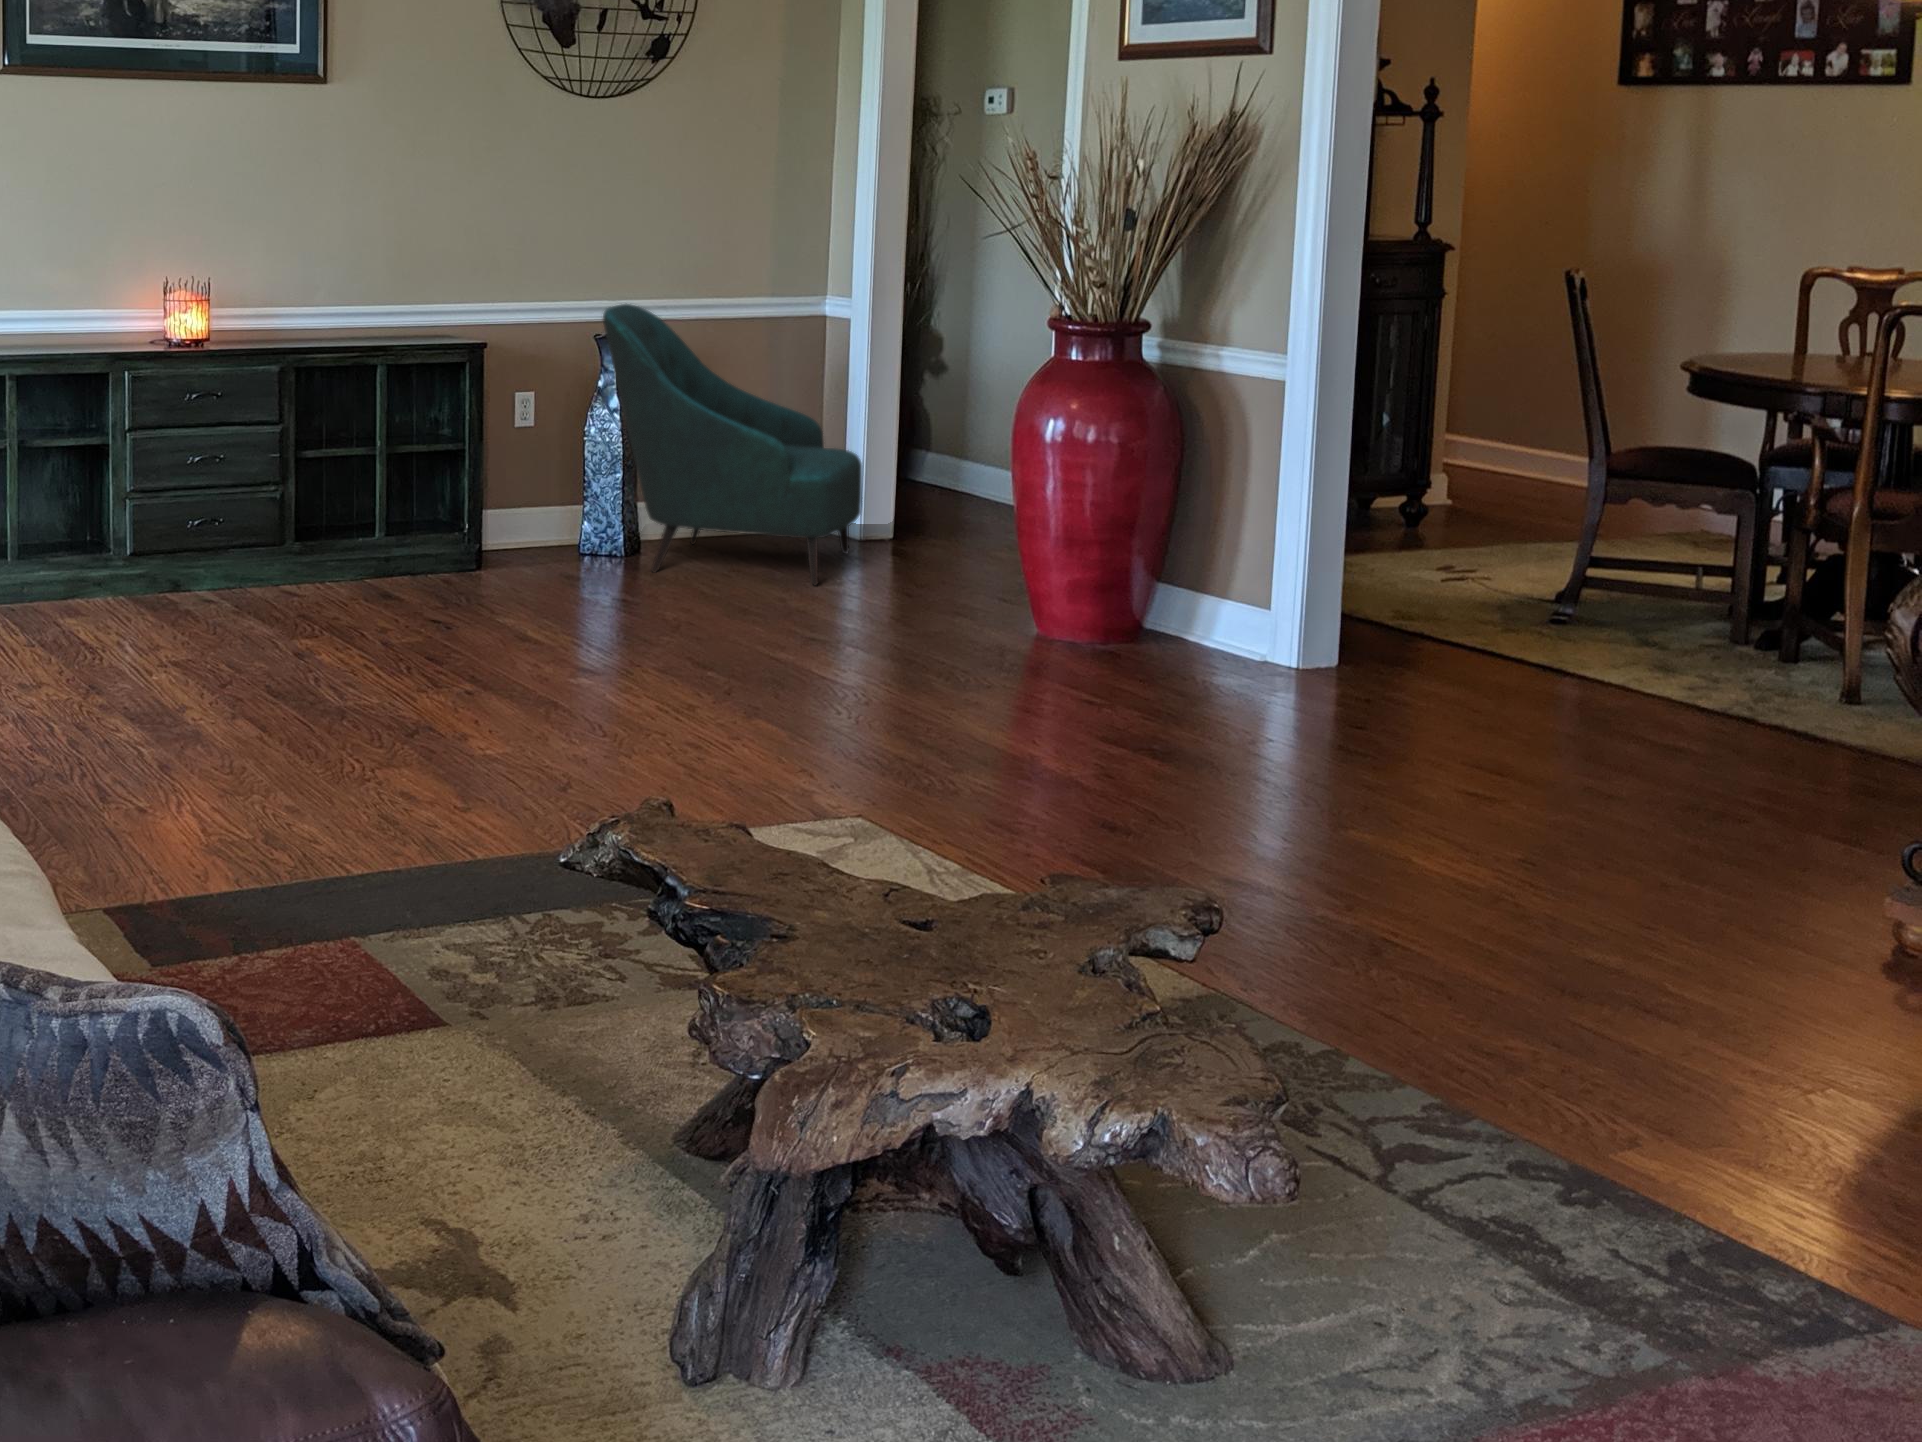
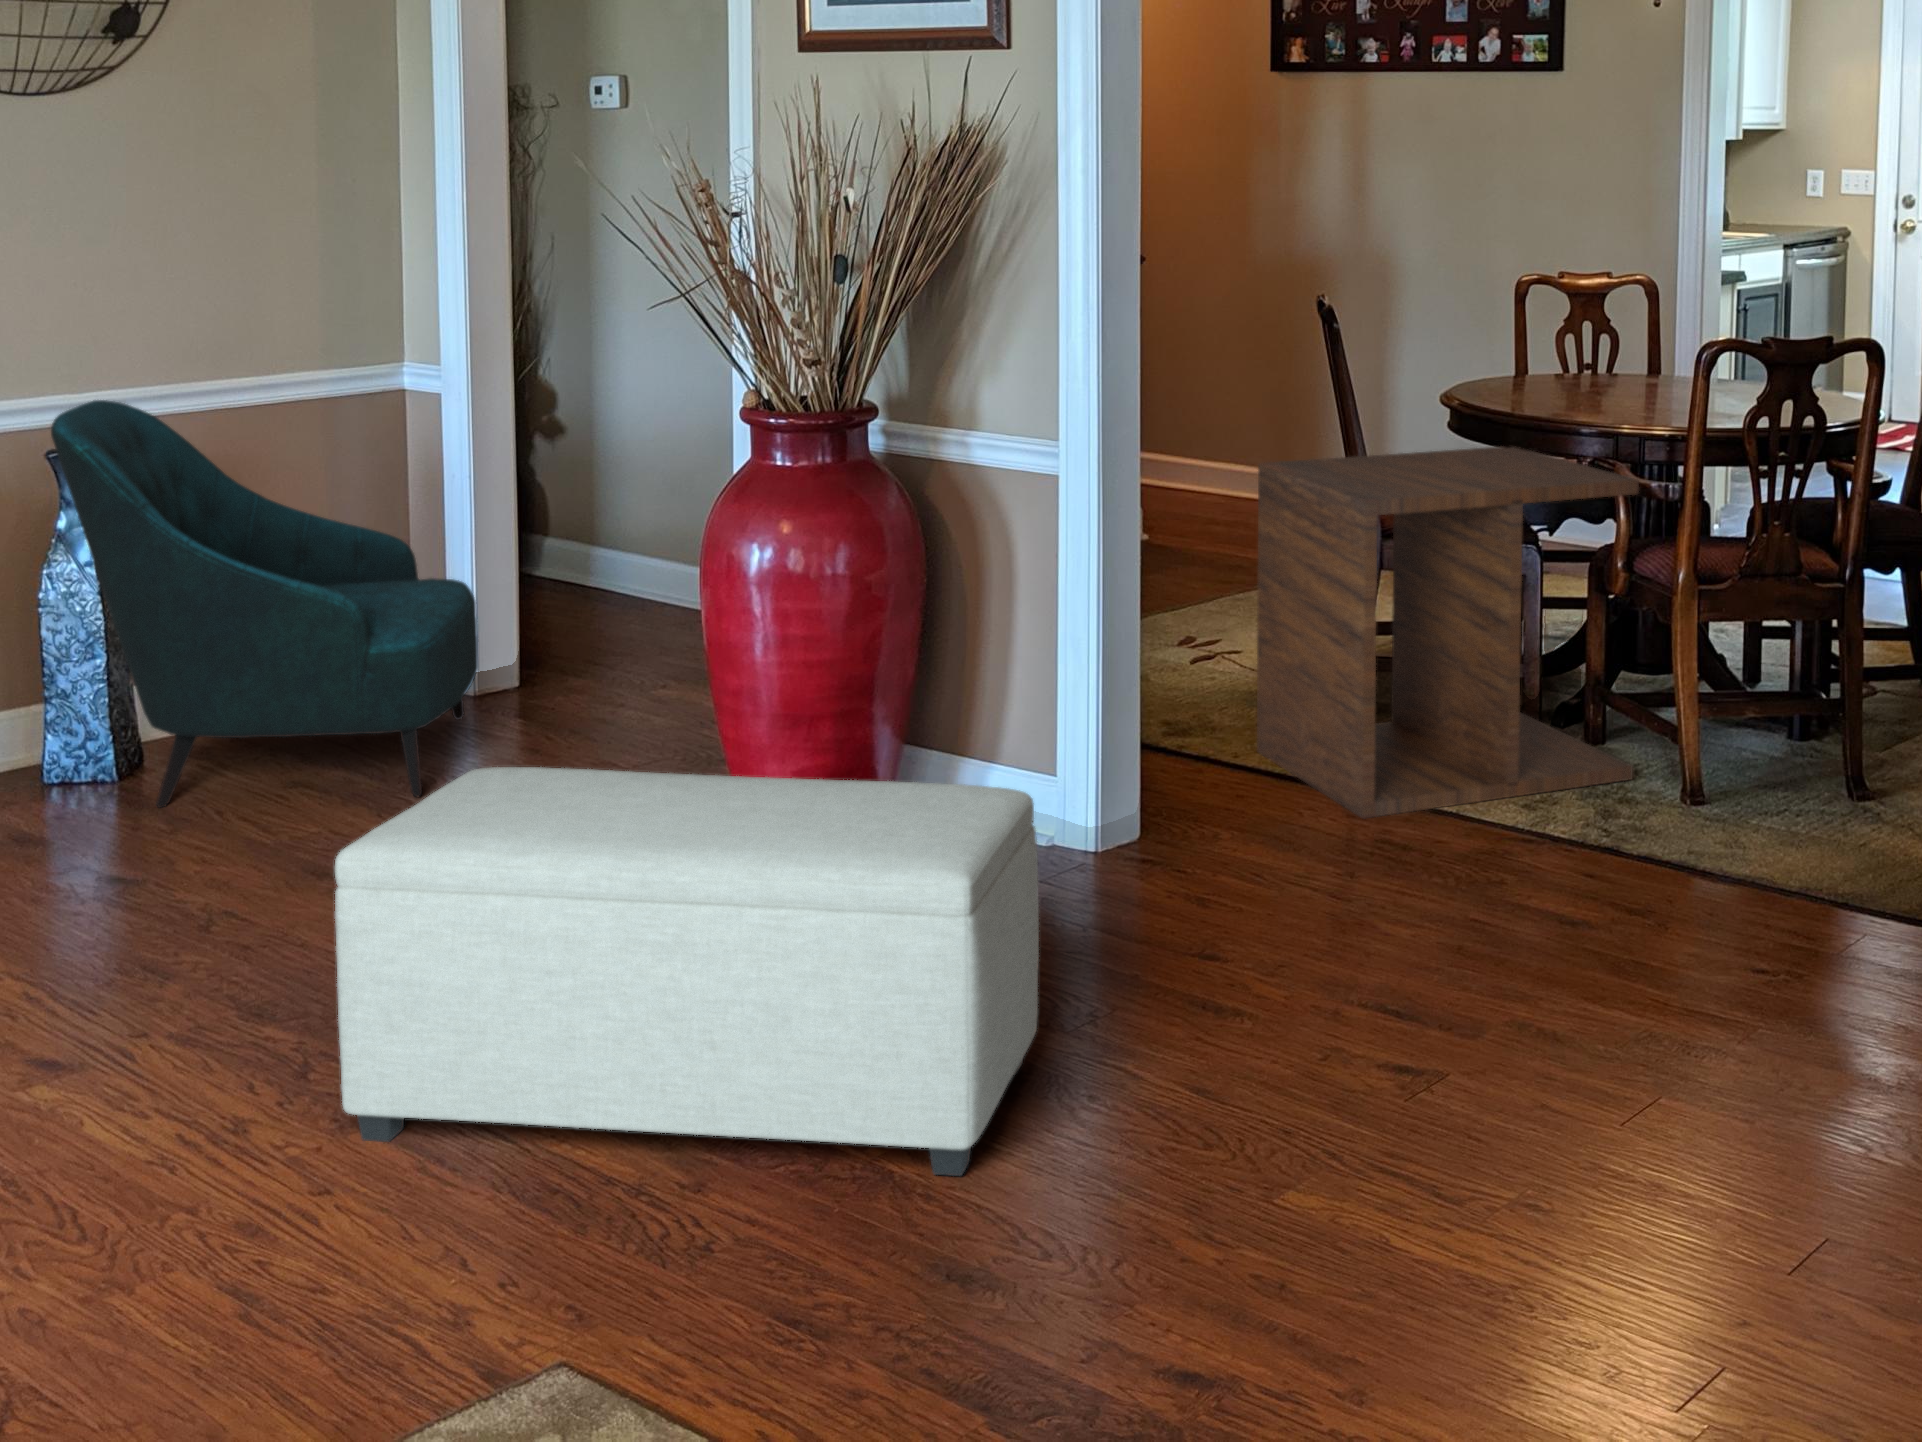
side table: none [1463,397,1826,686] -> present [1257,446,1639,819]
ottoman: none [767,512,1213,771] -> present [335,767,1039,1176]

